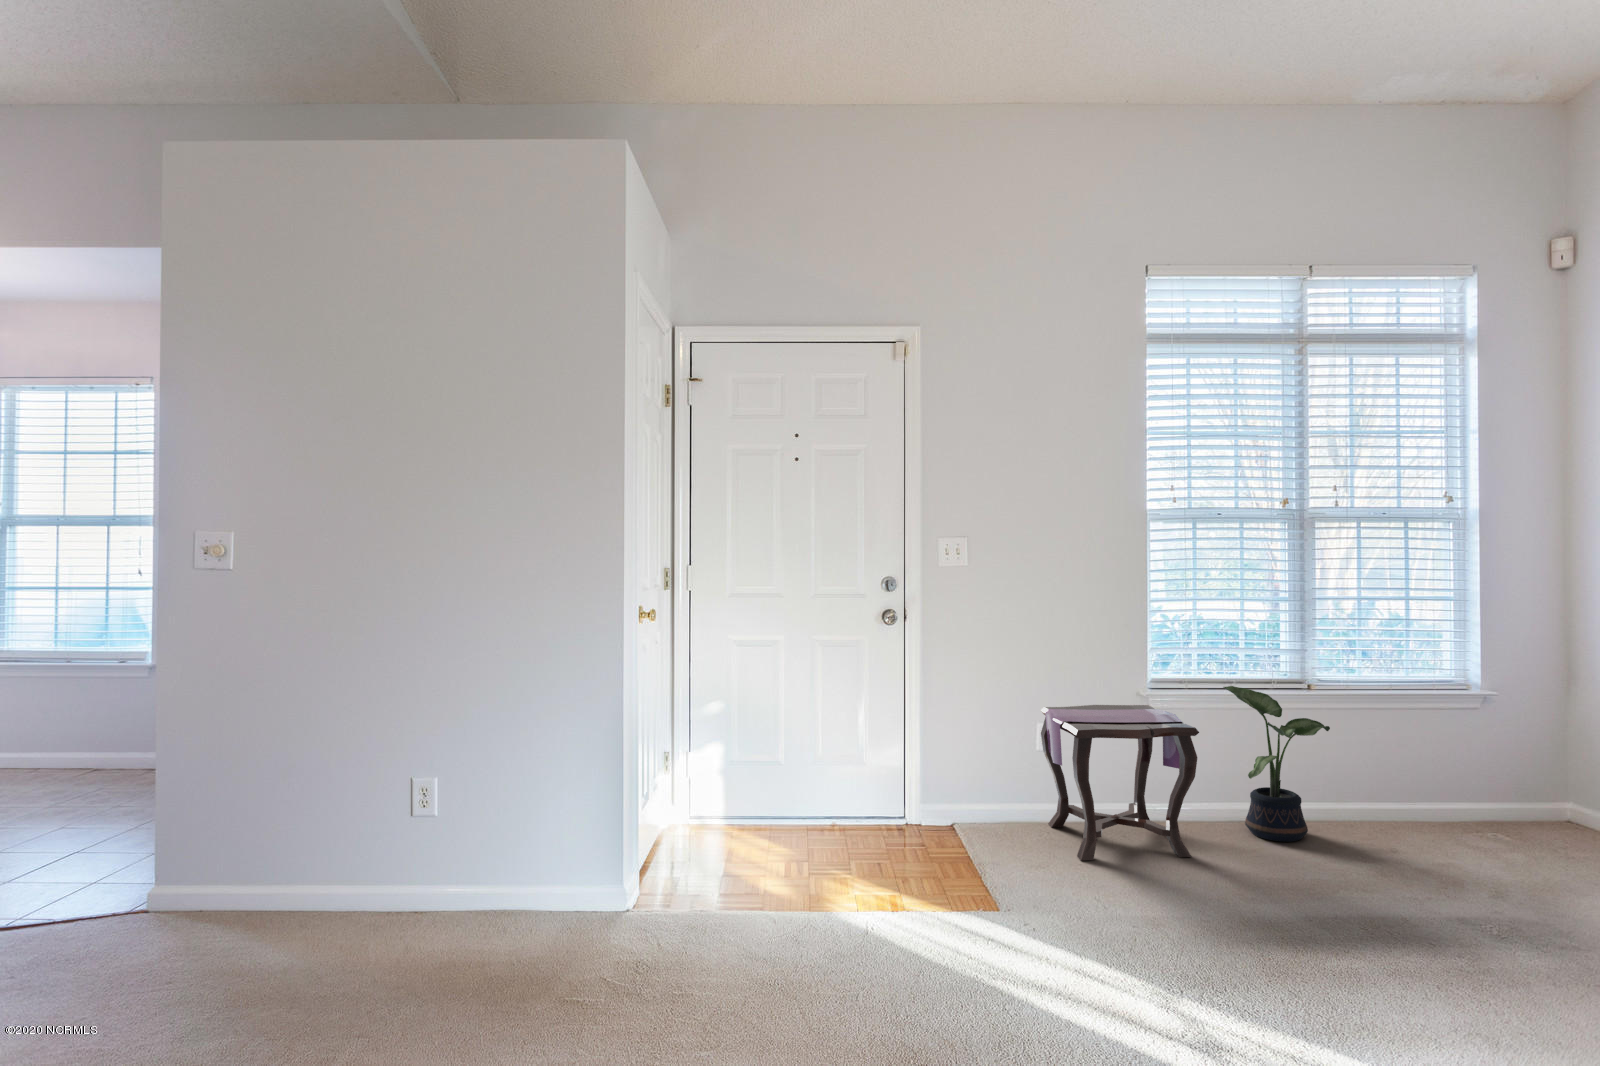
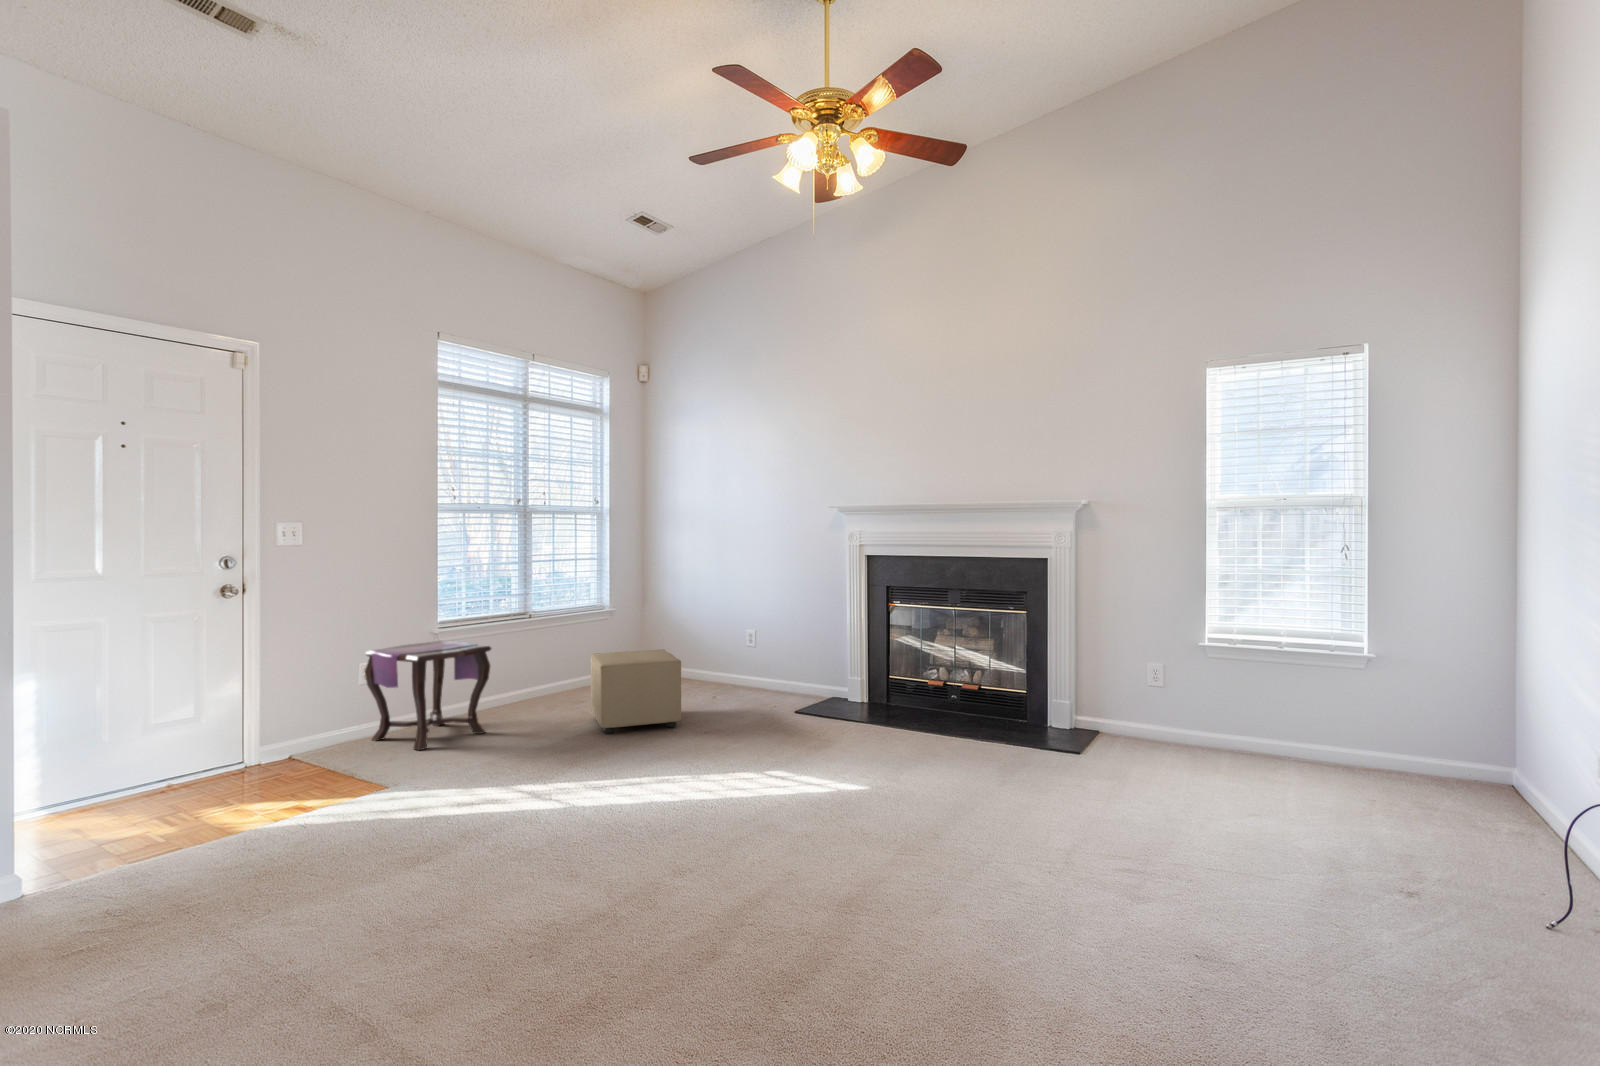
potted plant: present [1223,686,1330,842] -> none [484,622,549,715]
ottoman: none [1367,770,1560,958] -> present [591,649,681,734]

